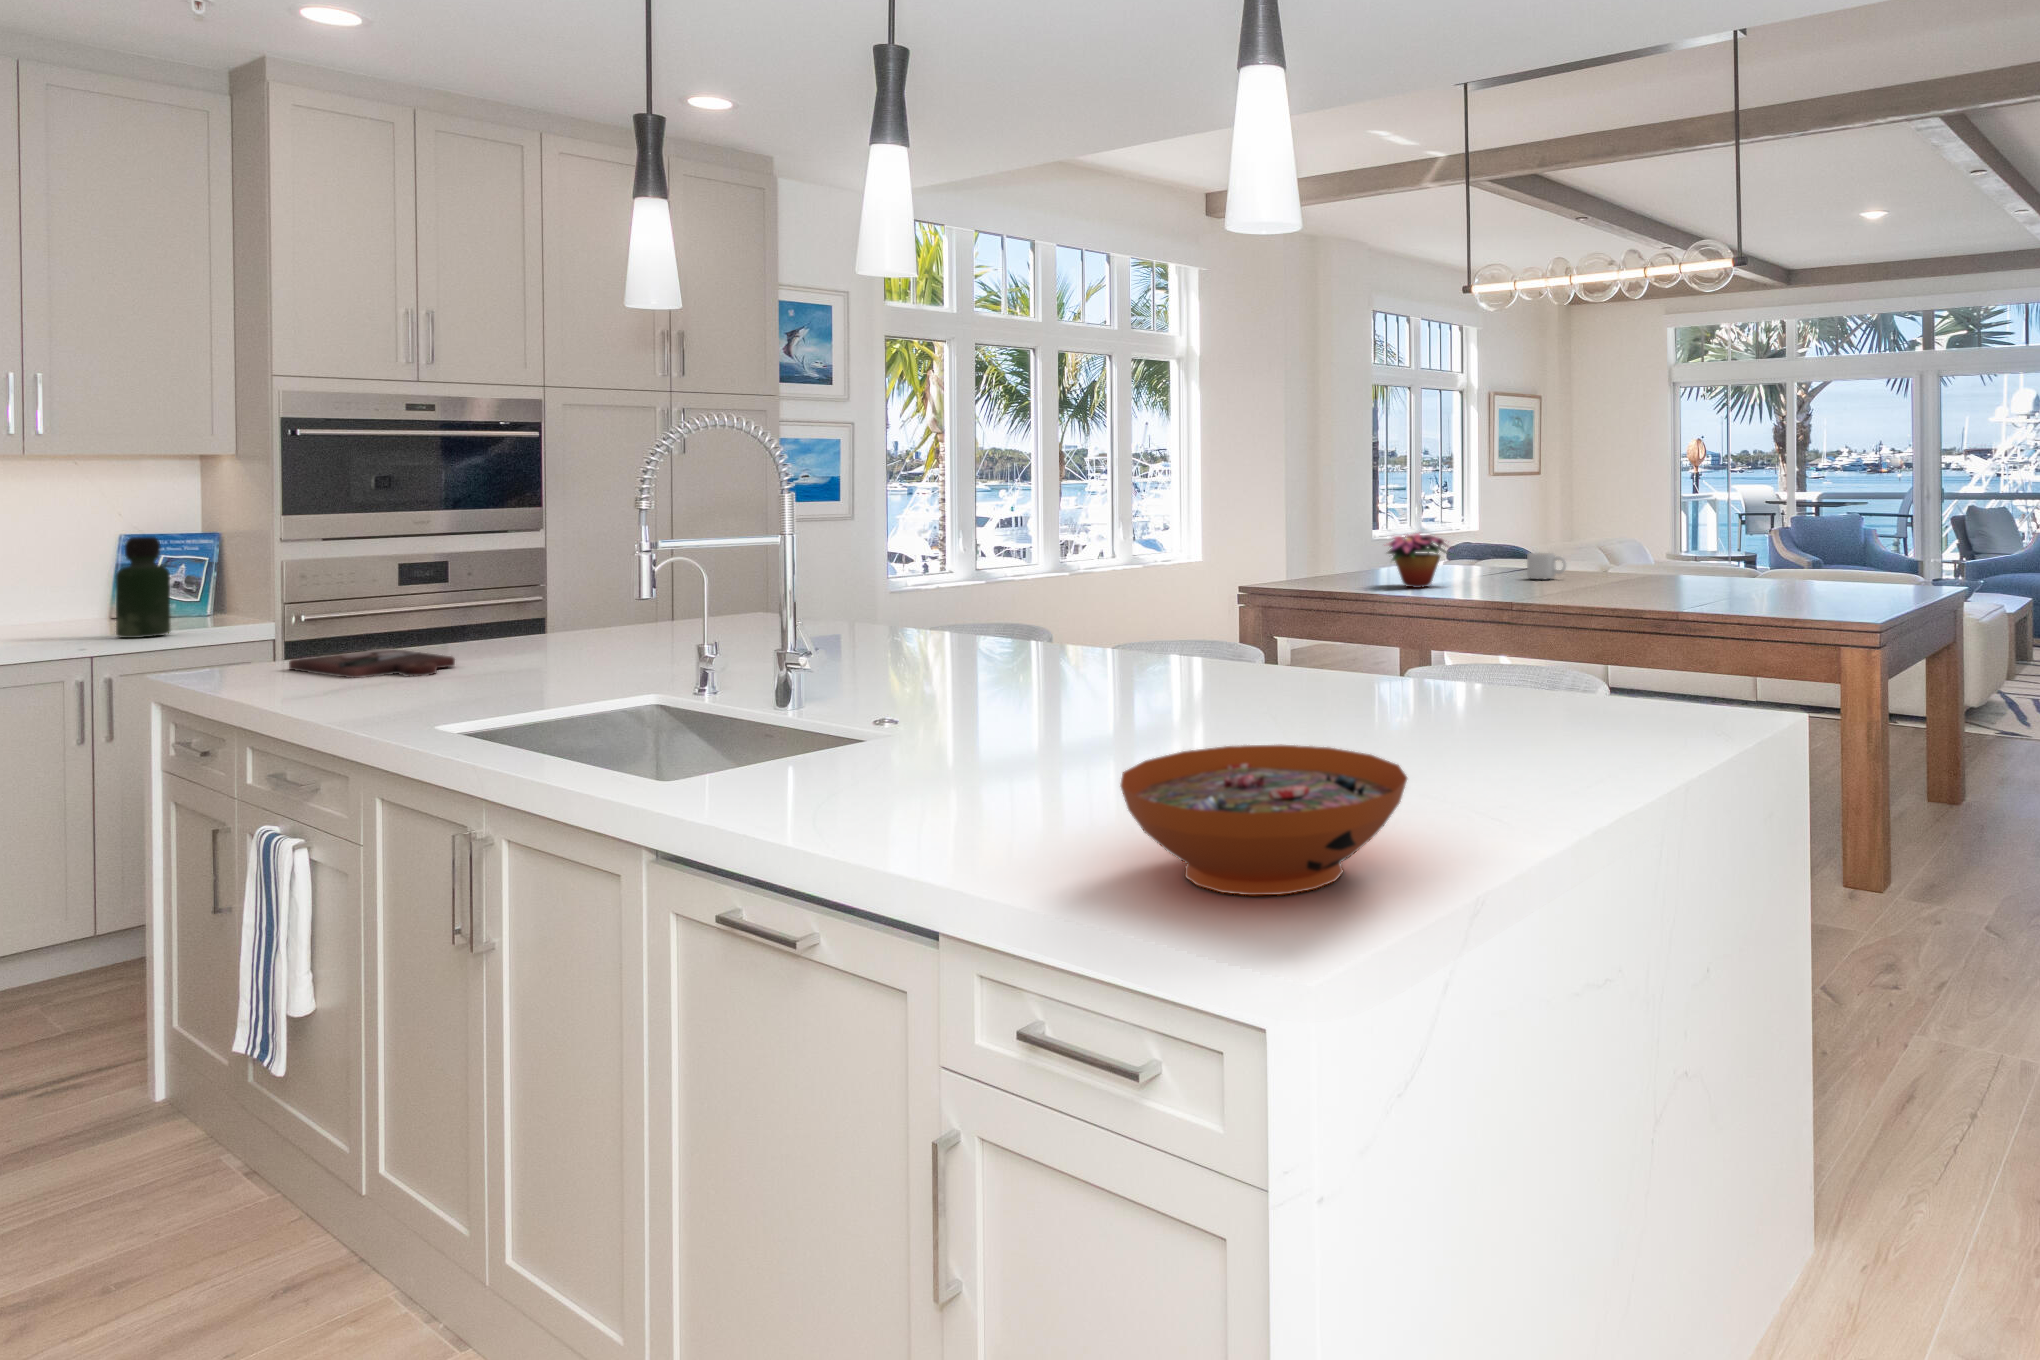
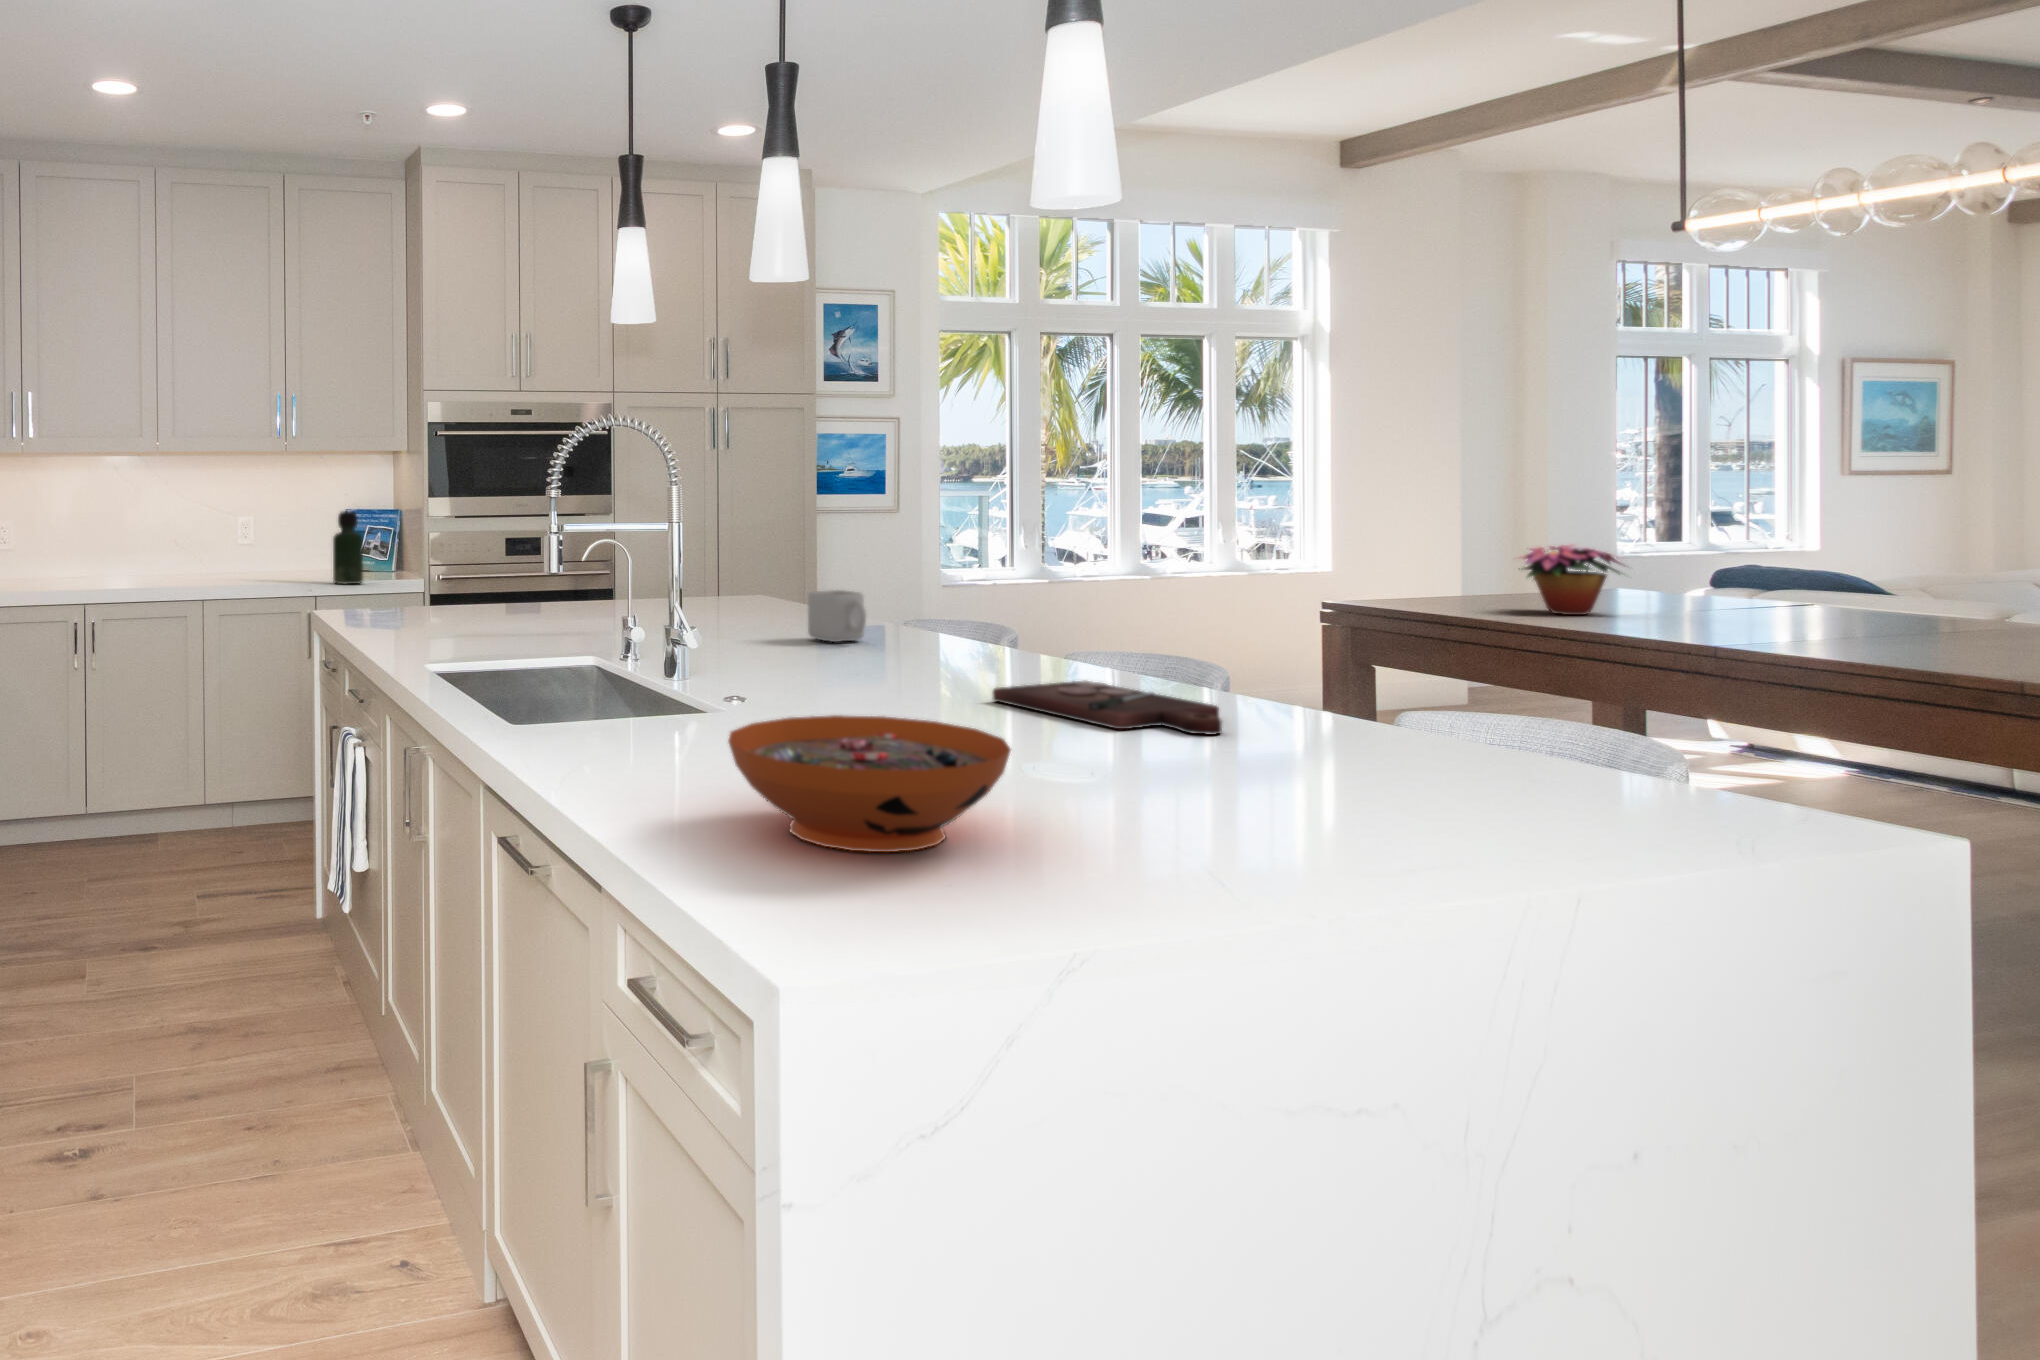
mug: present [1527,552,1566,579] -> present [808,590,866,642]
cutting board: present [289,649,455,678] -> present [993,680,1222,735]

